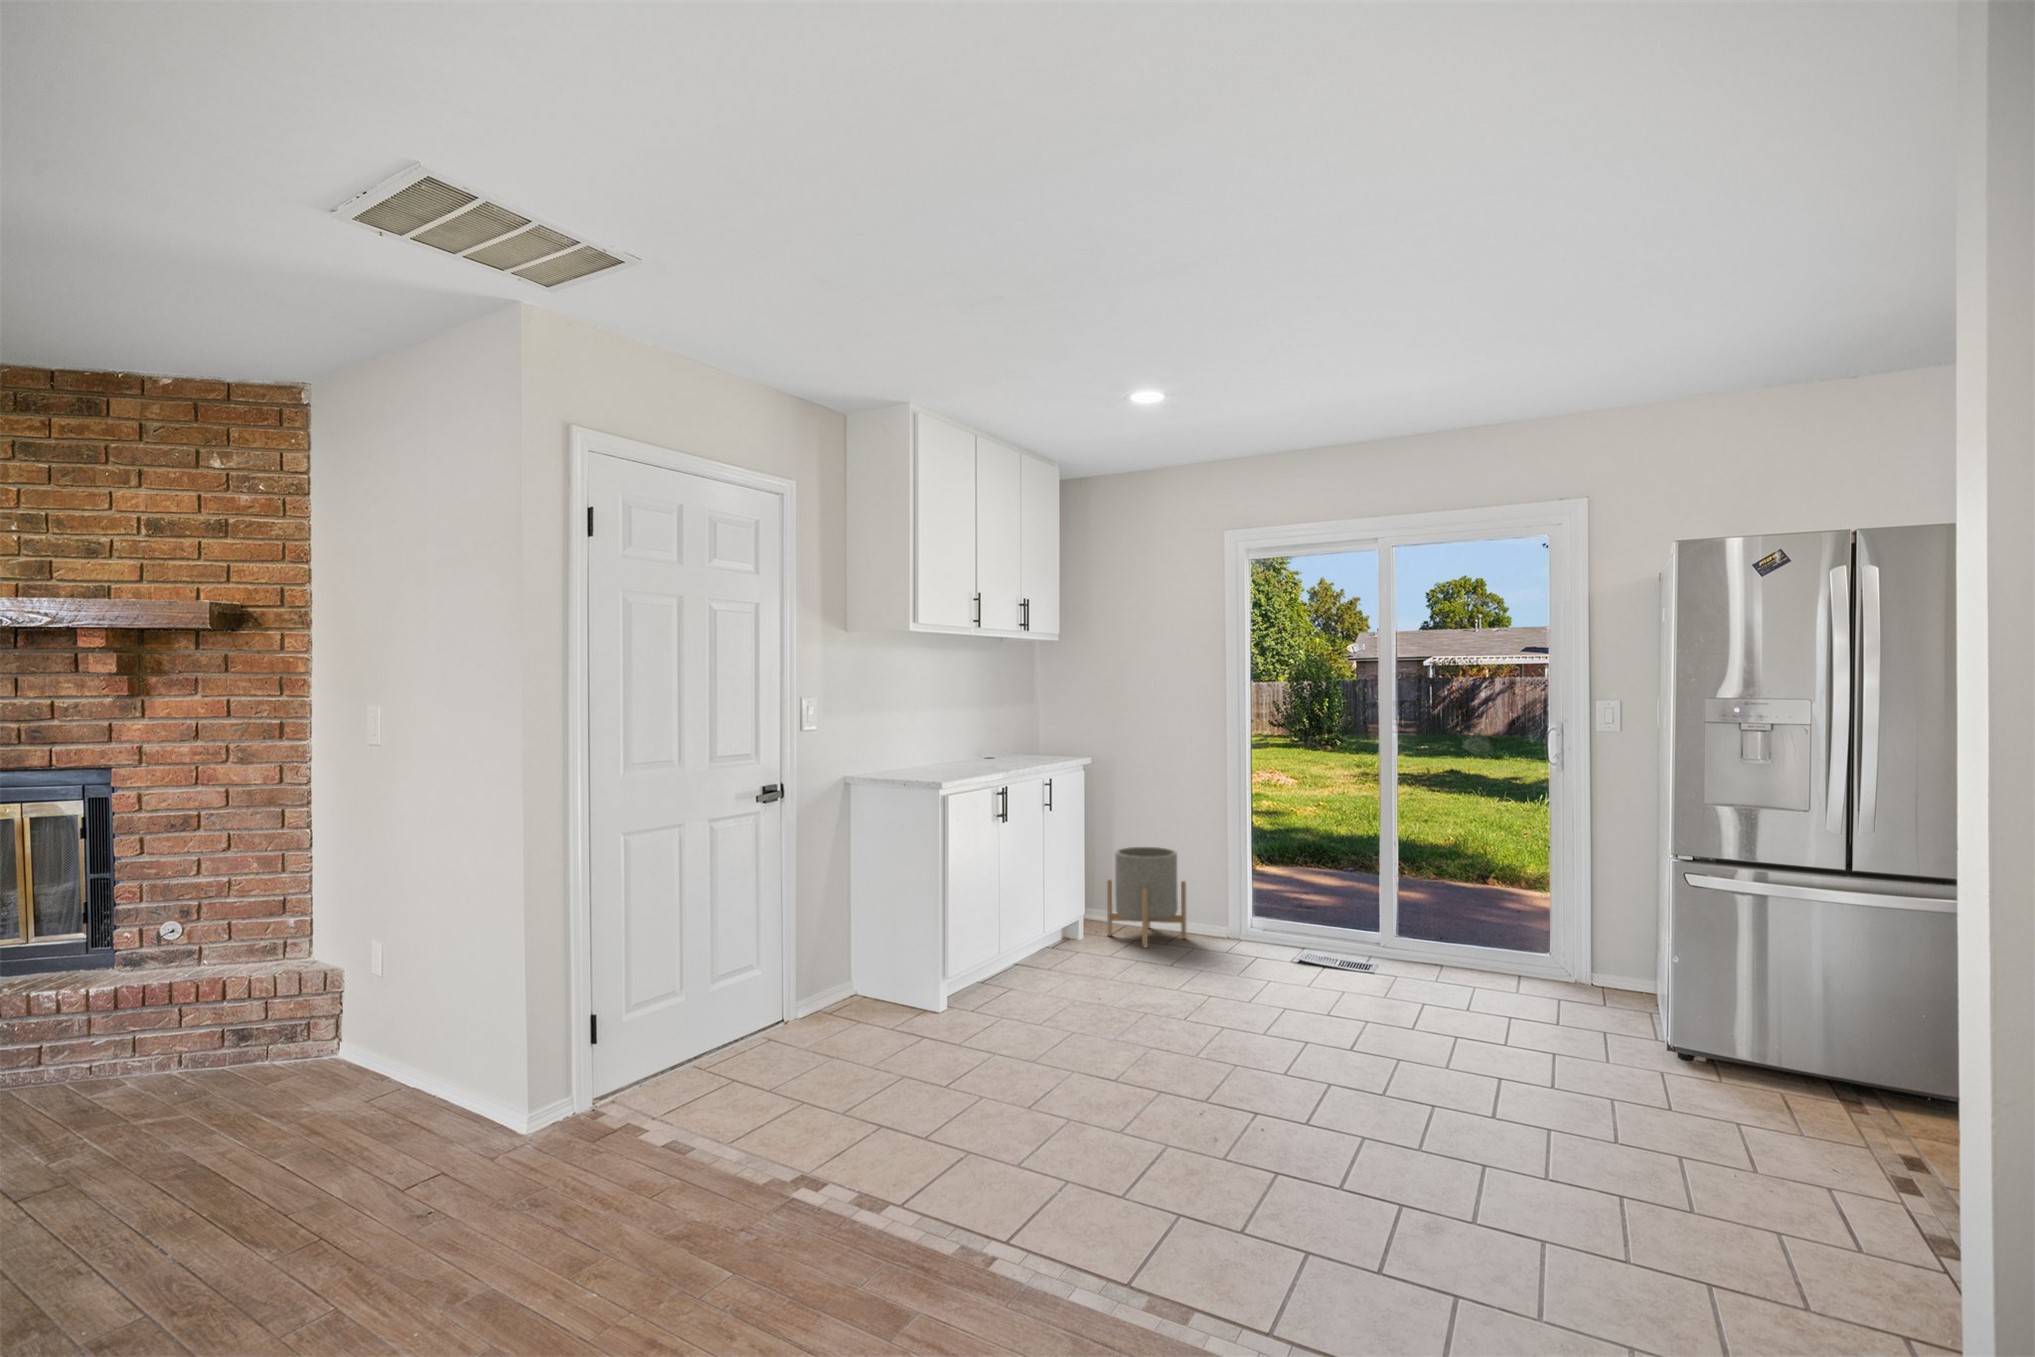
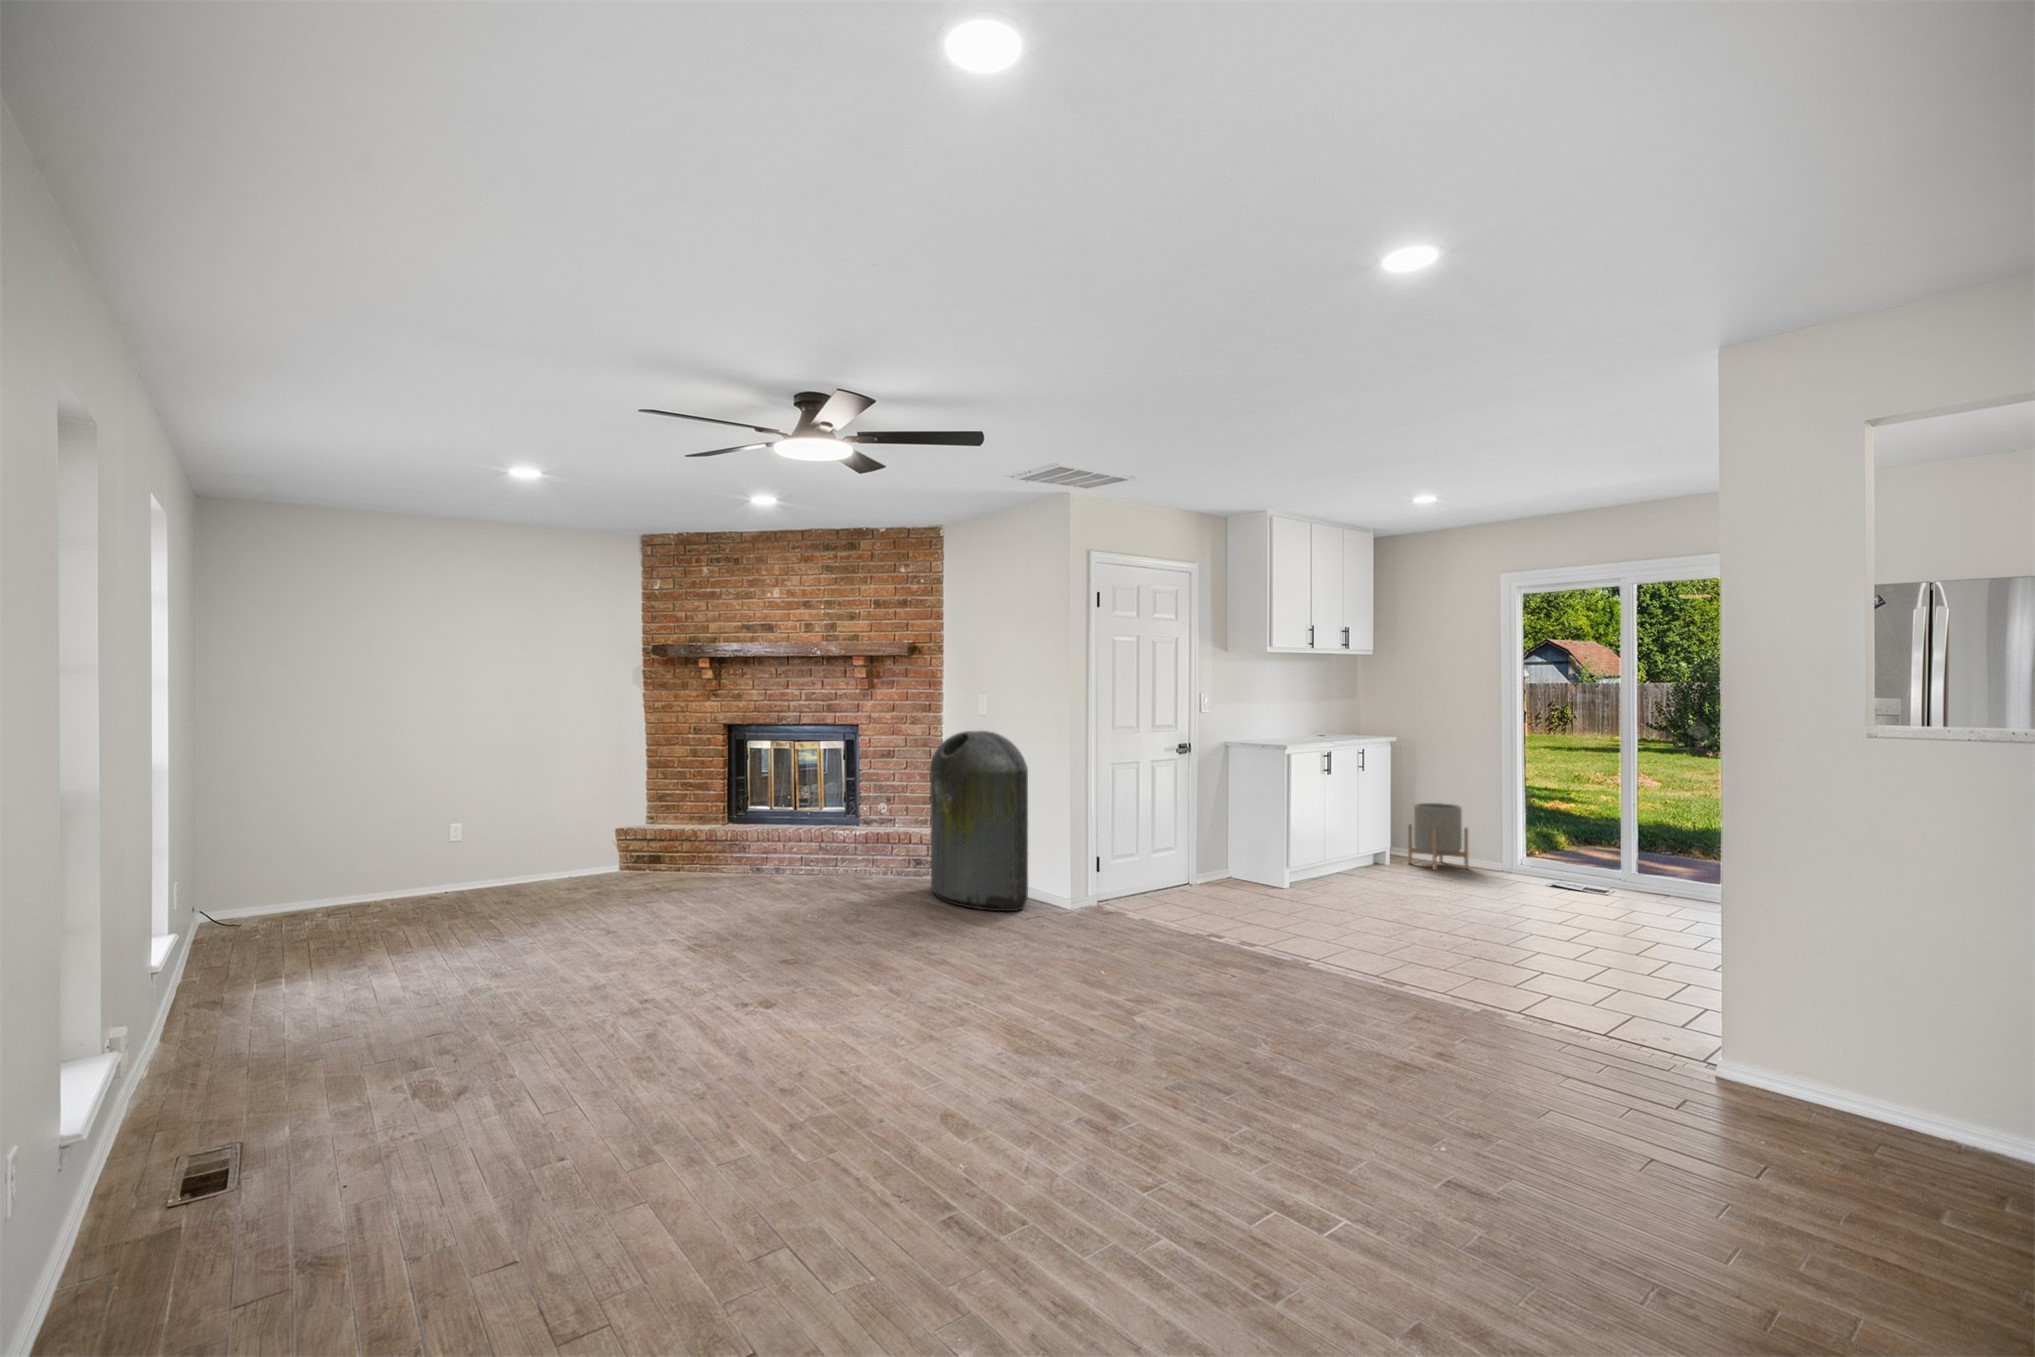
trash can: none [220,782,440,1170] -> present [930,731,1028,911]

